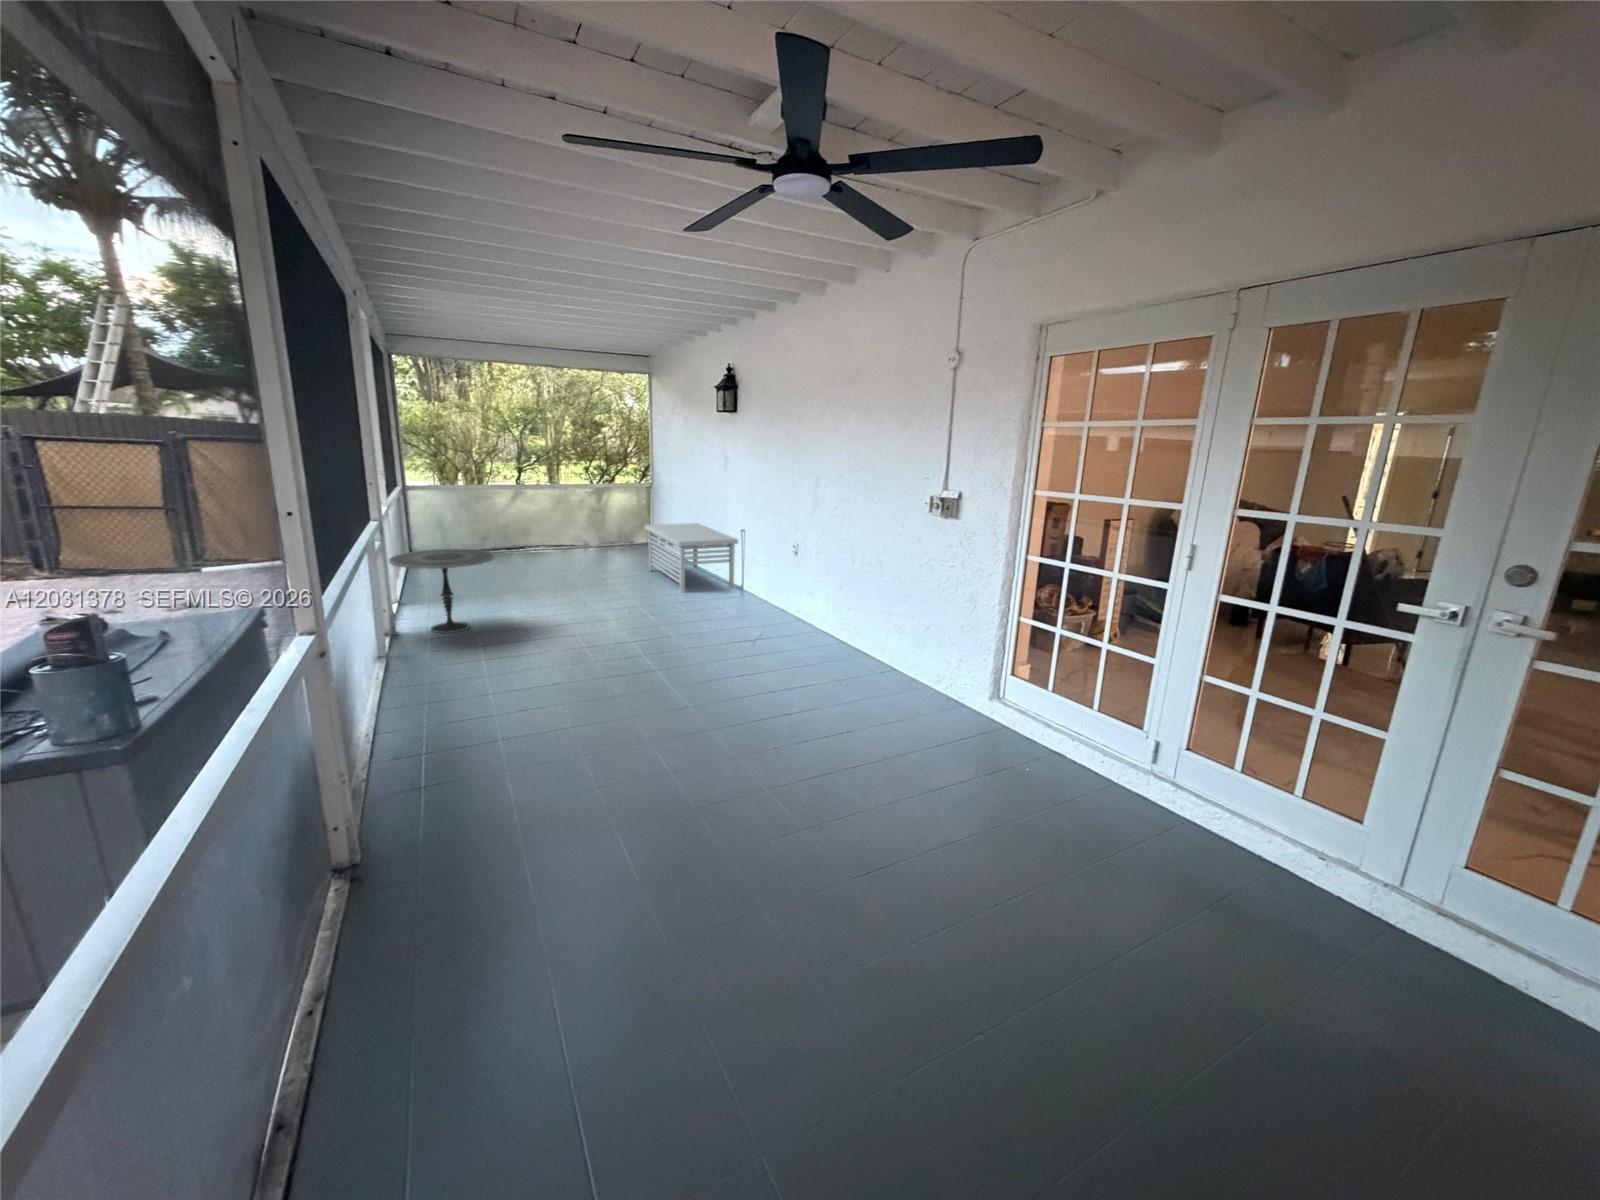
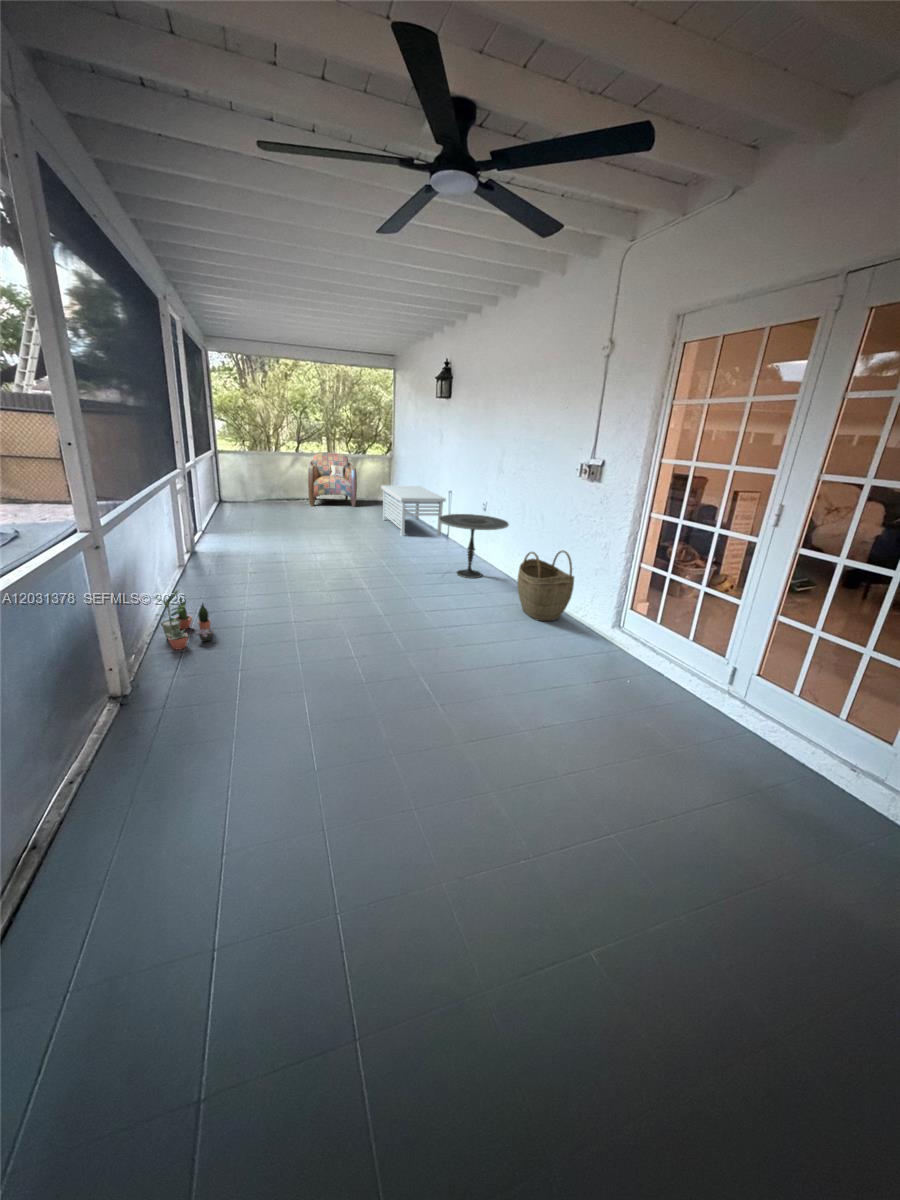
armchair: none [536,481,606,557] -> present [308,452,357,507]
side table: present [389,549,495,633] -> present [438,514,509,578]
woven basket: none [862,605,937,699] -> present [517,550,574,621]
potted plant: none [366,698,461,787] -> present [155,590,214,649]

